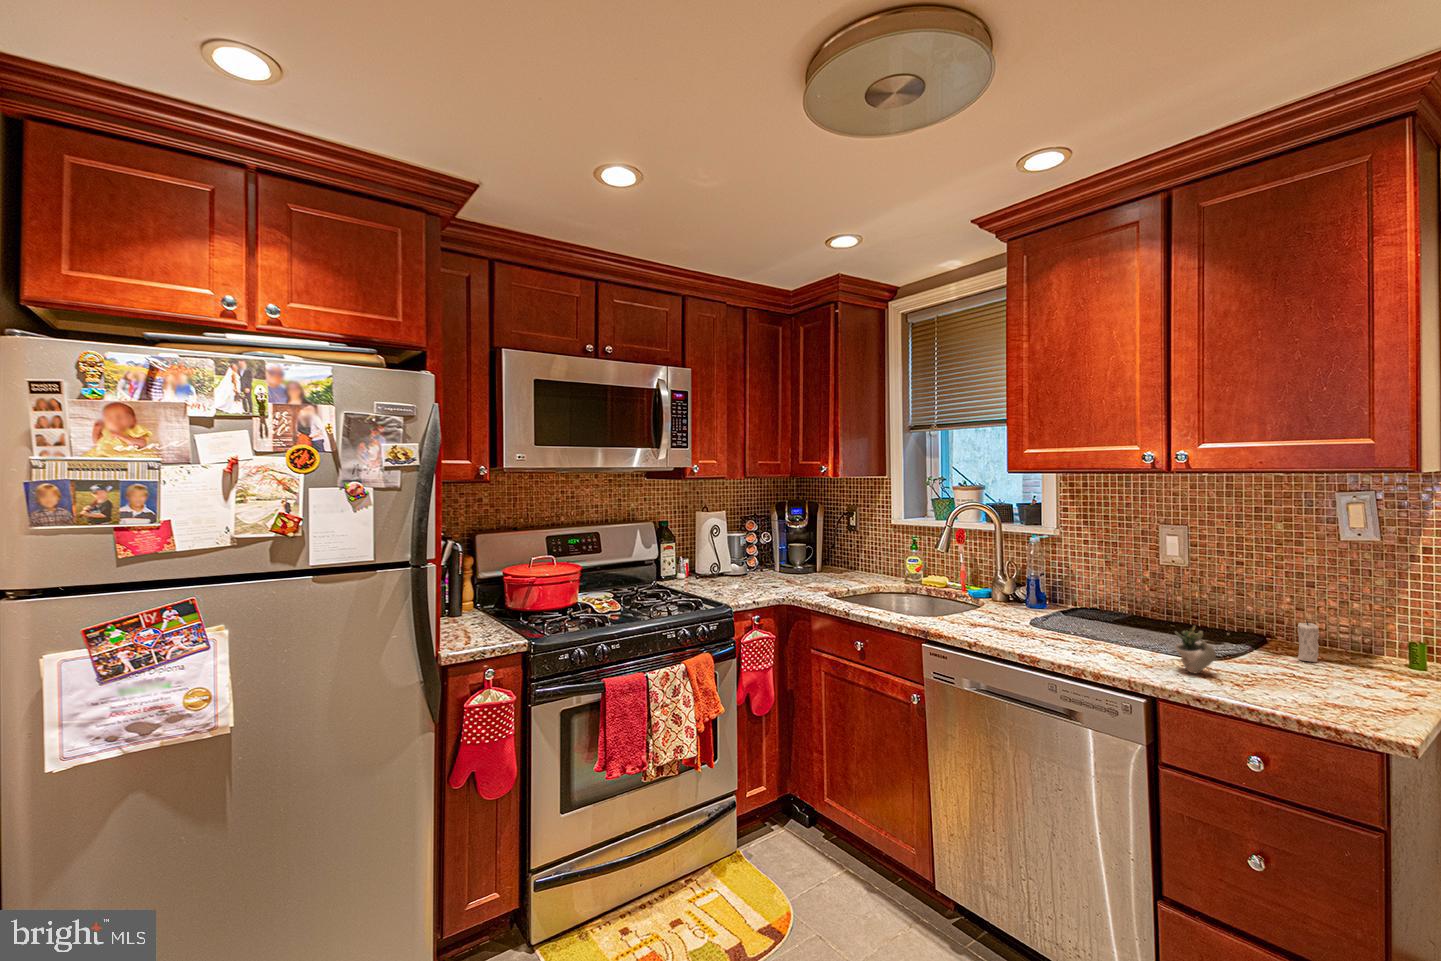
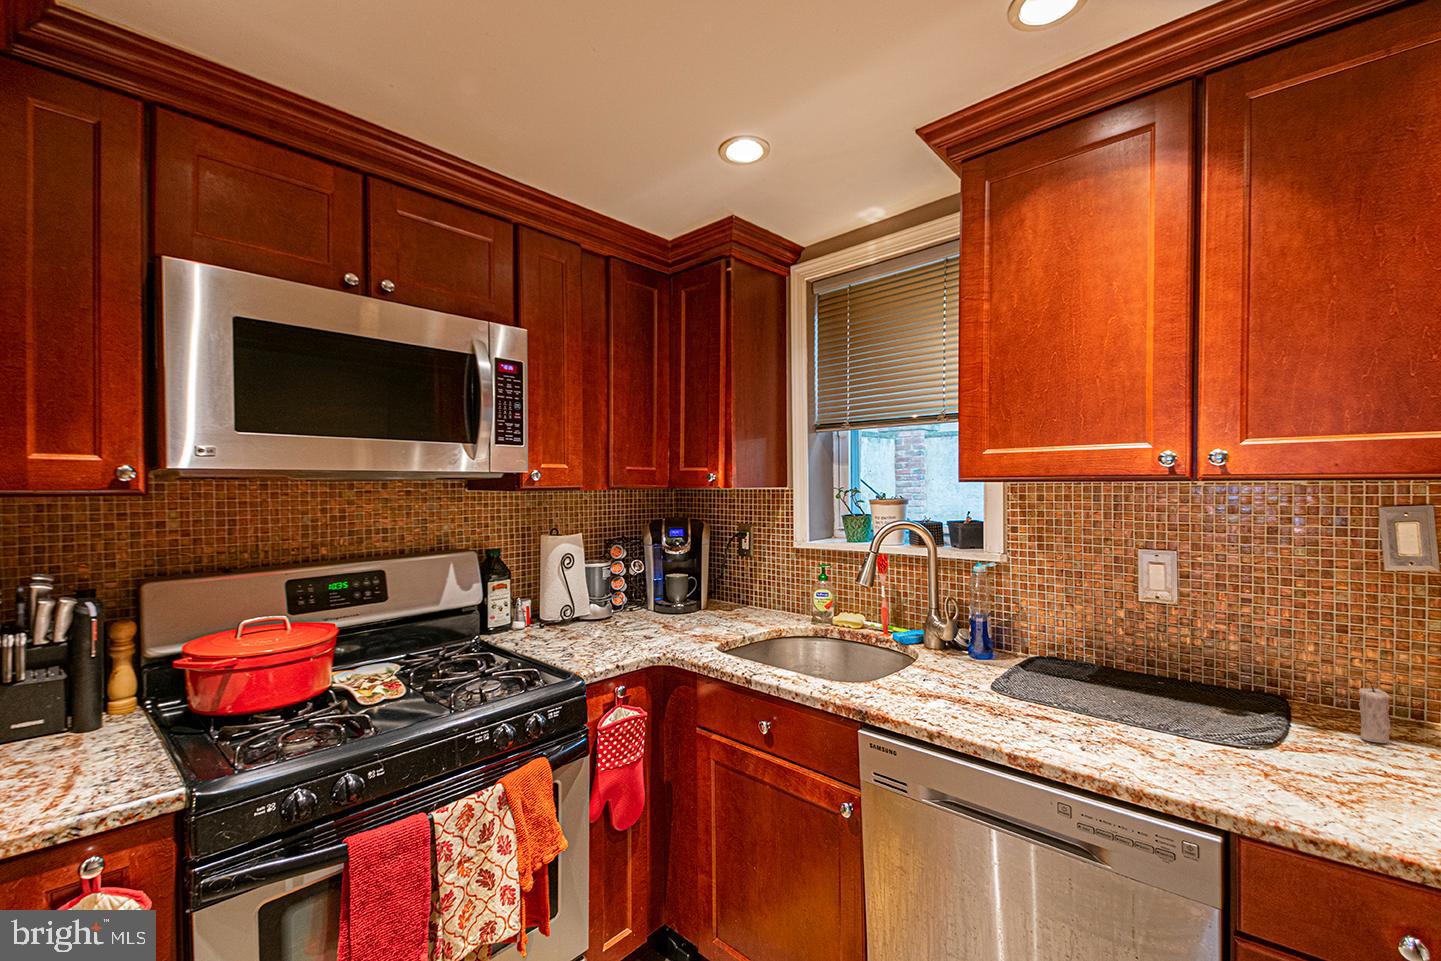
succulent plant: present [1175,626,1229,673] -> none [1238,710,1351,783]

